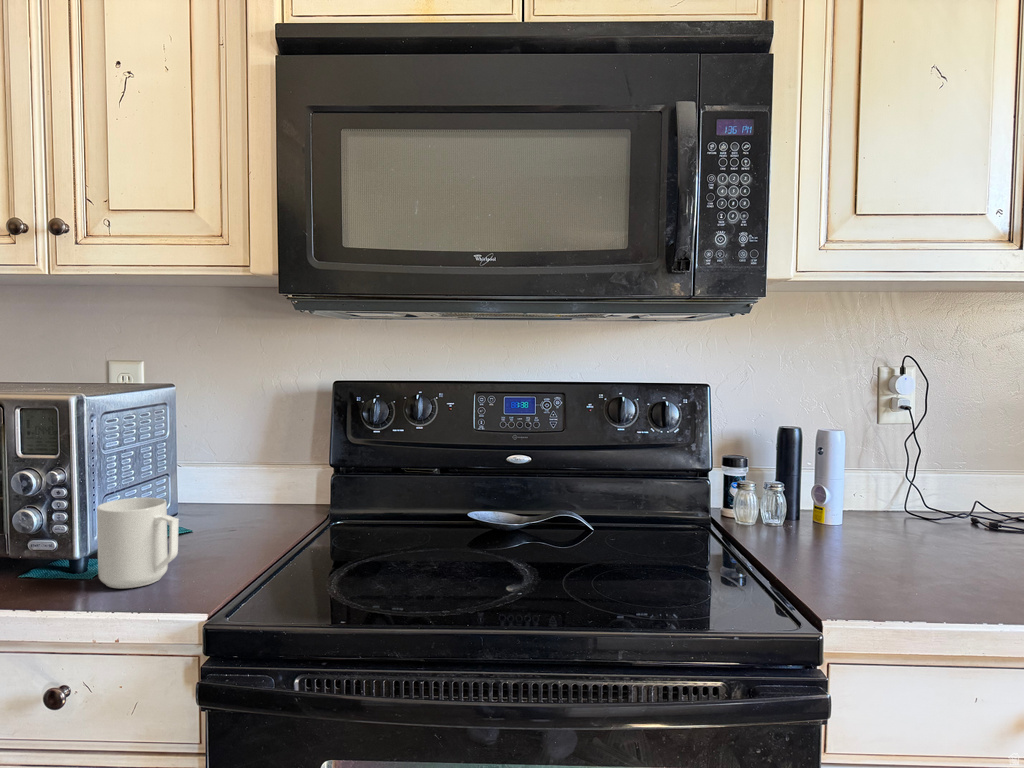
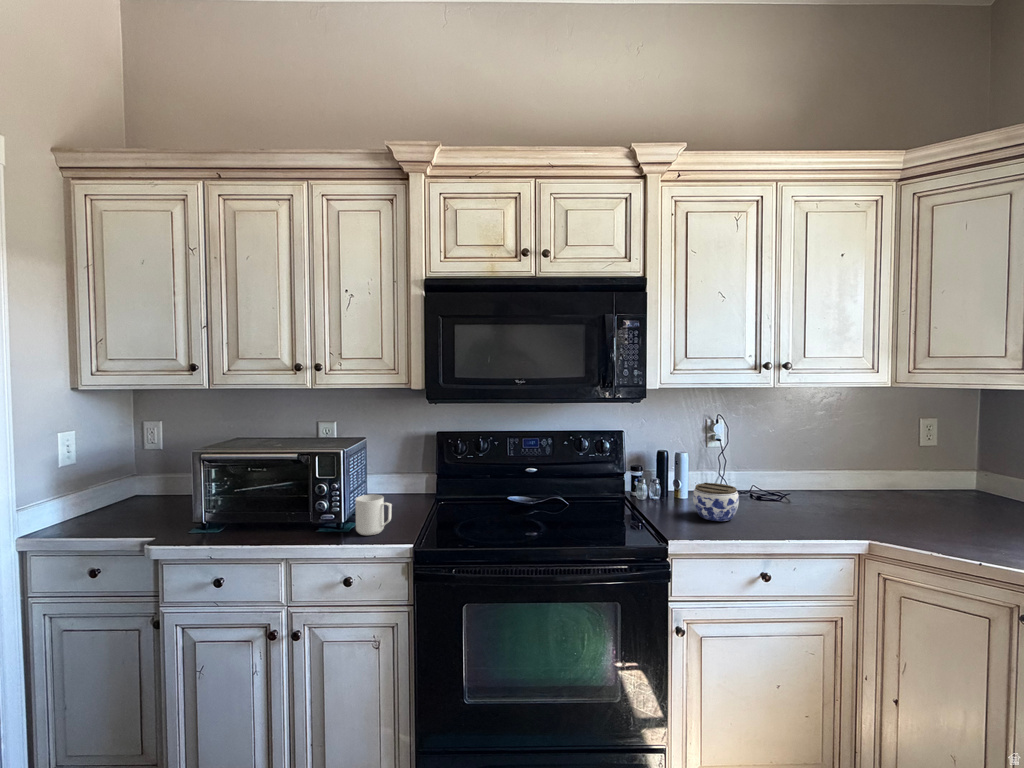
jar: none [866,489,977,576] -> present [693,483,739,521]

